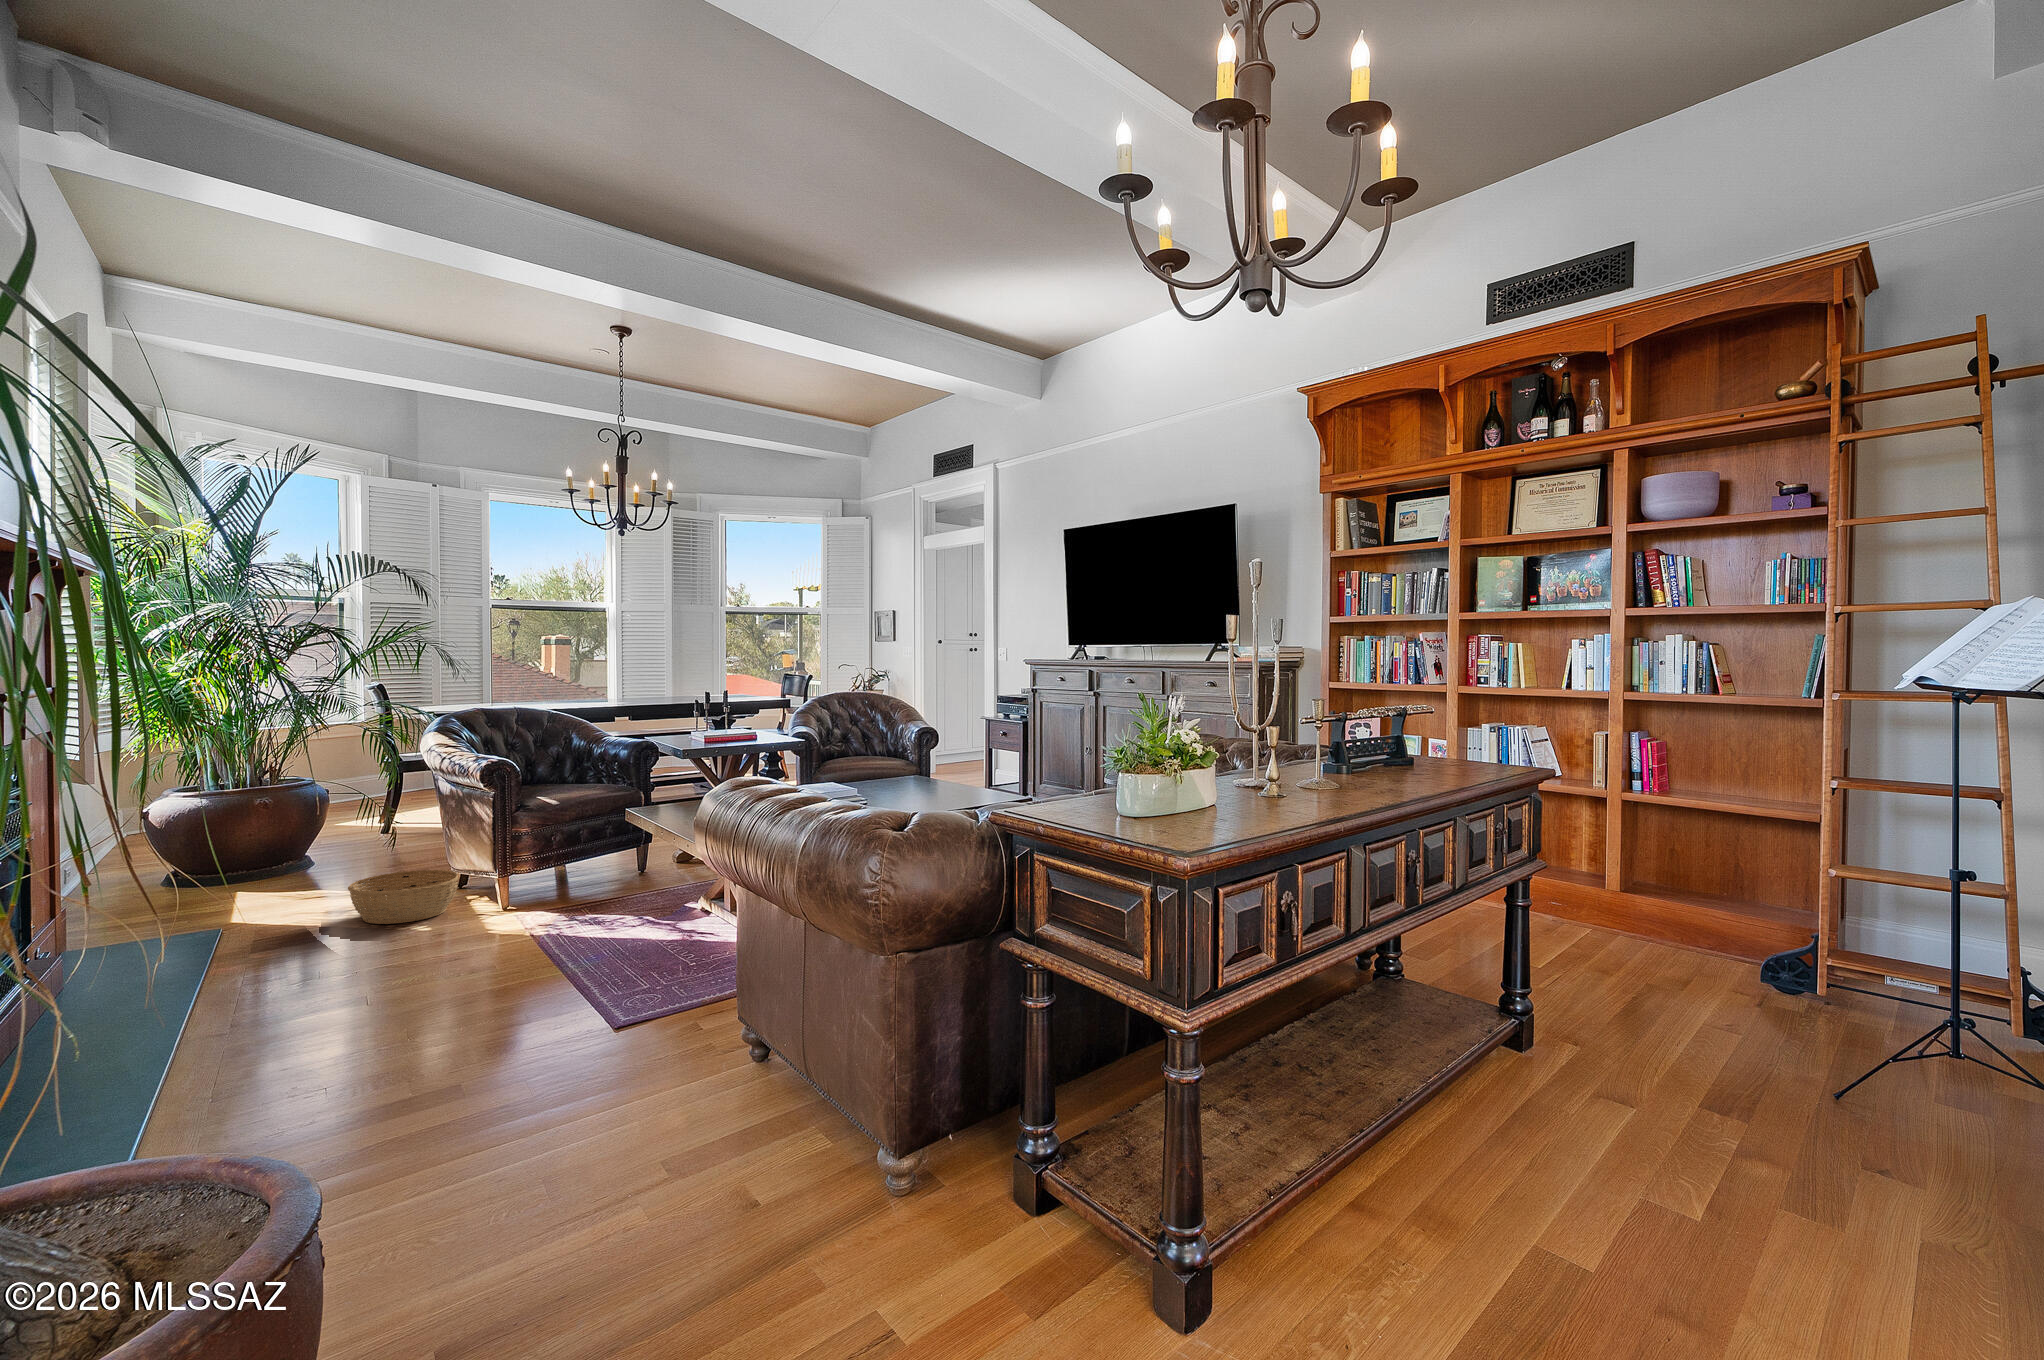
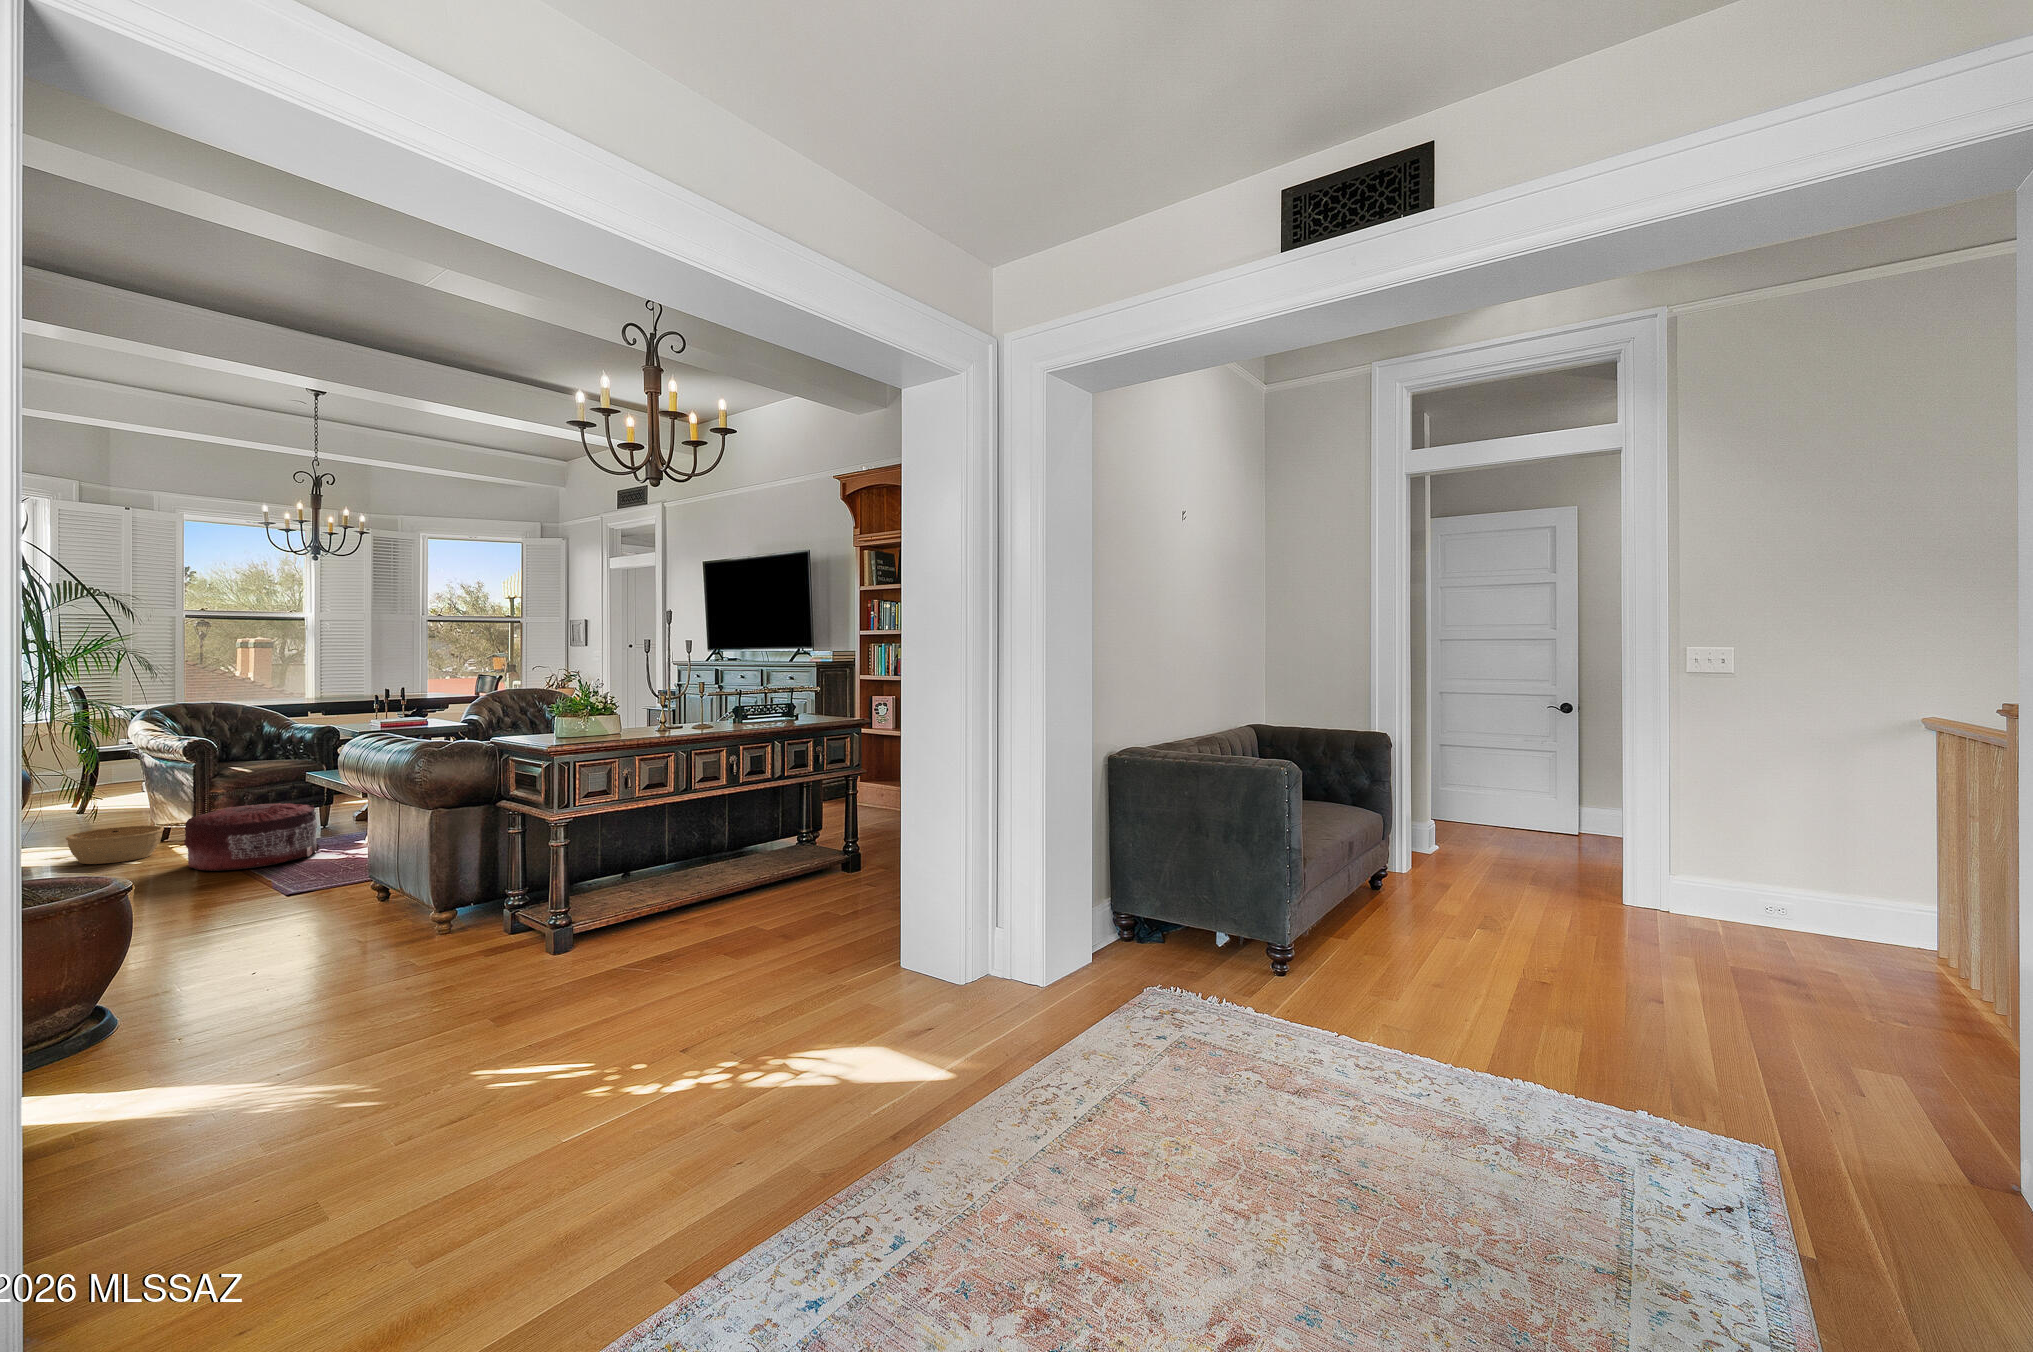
pouf: none [482,848,644,949] -> present [184,803,320,871]

